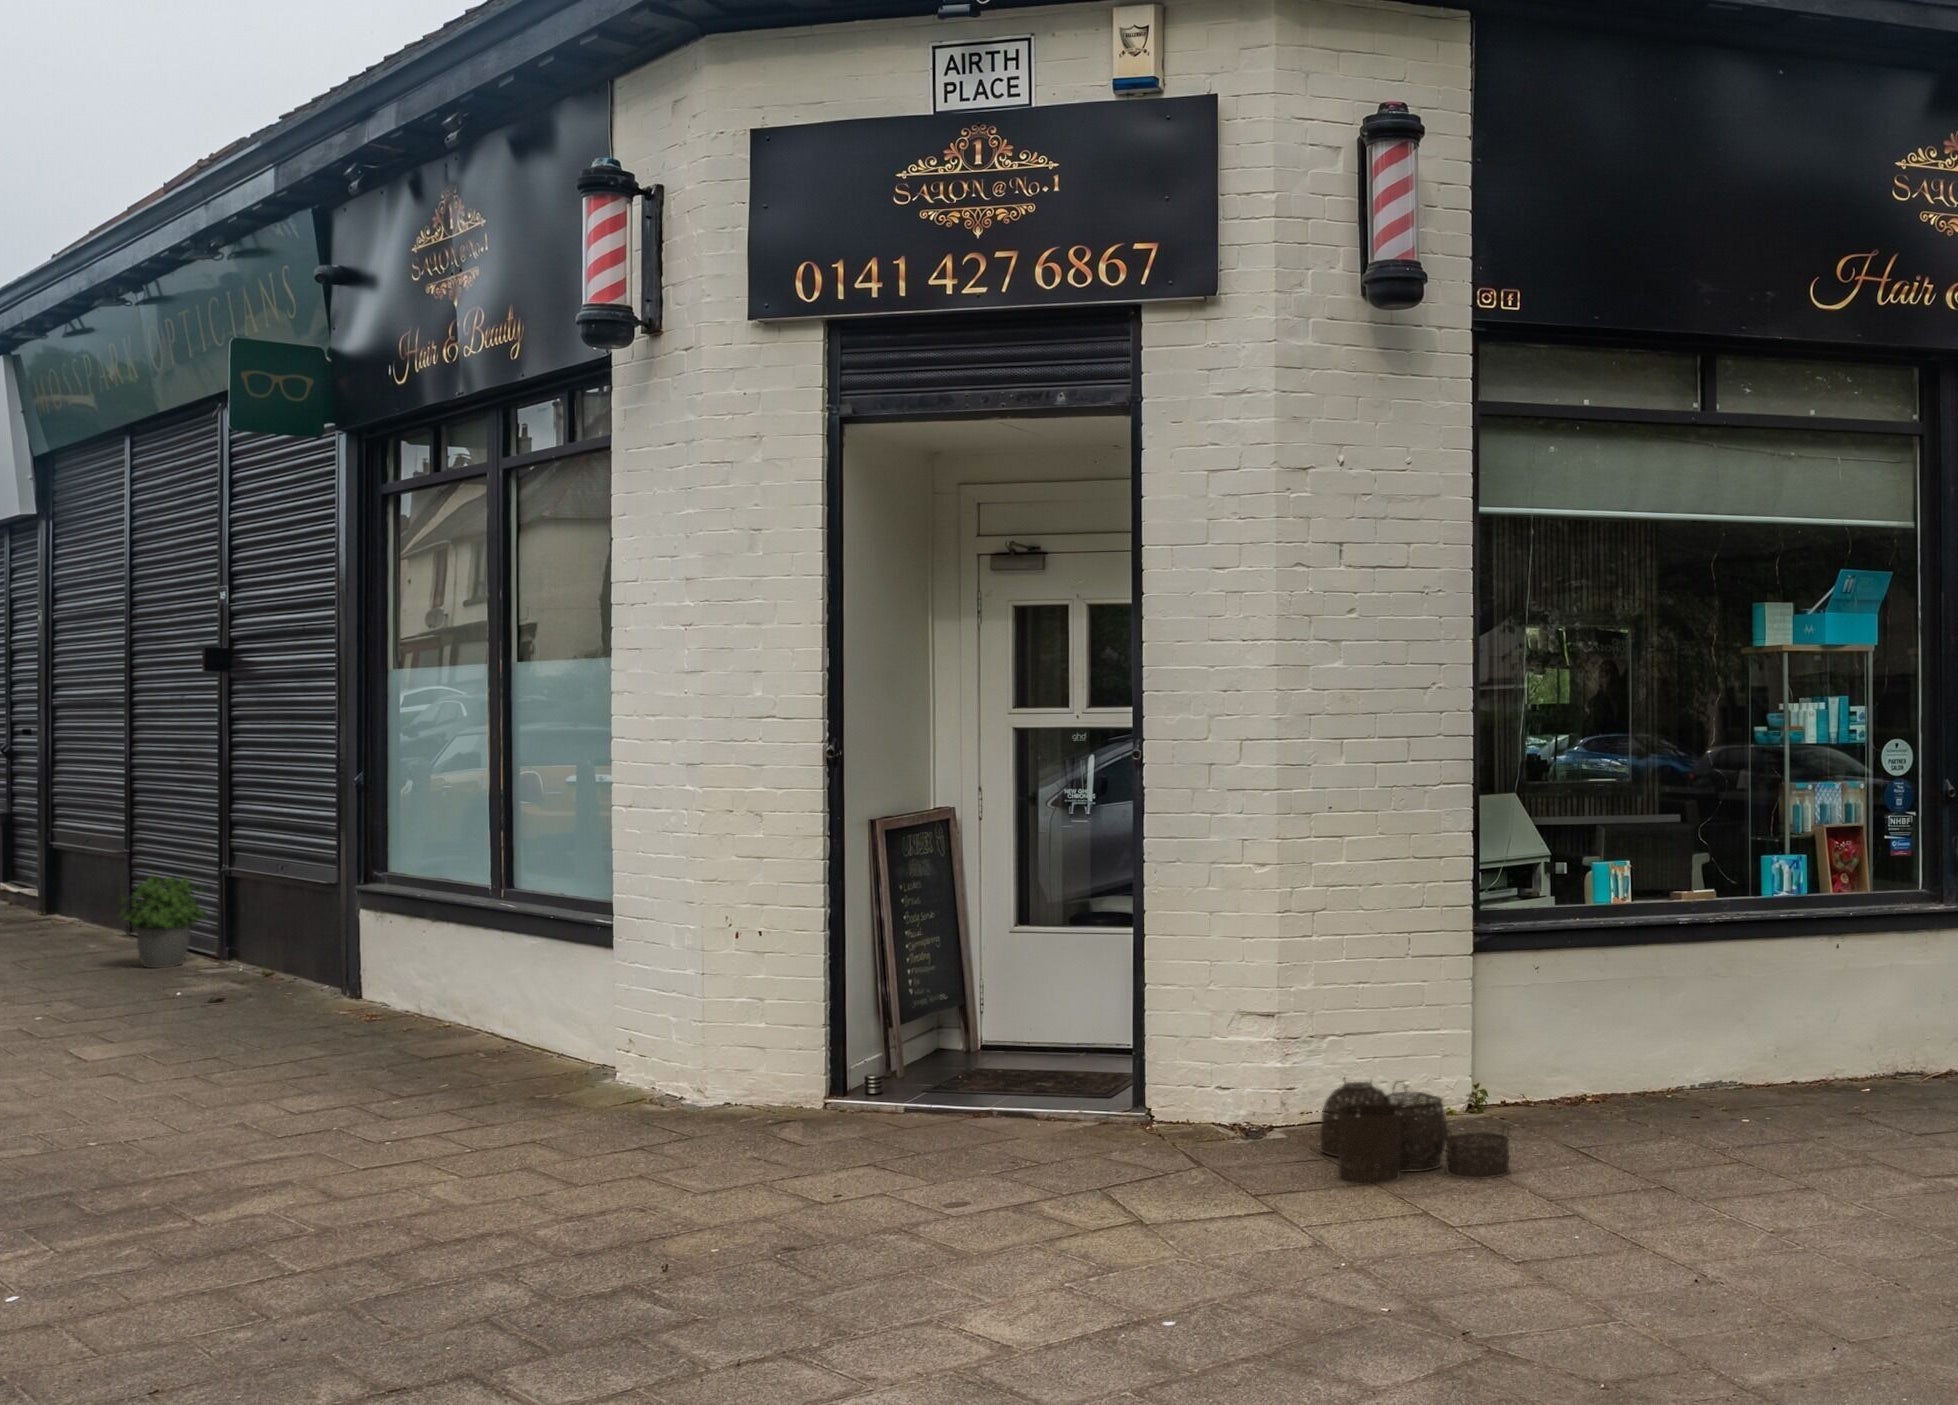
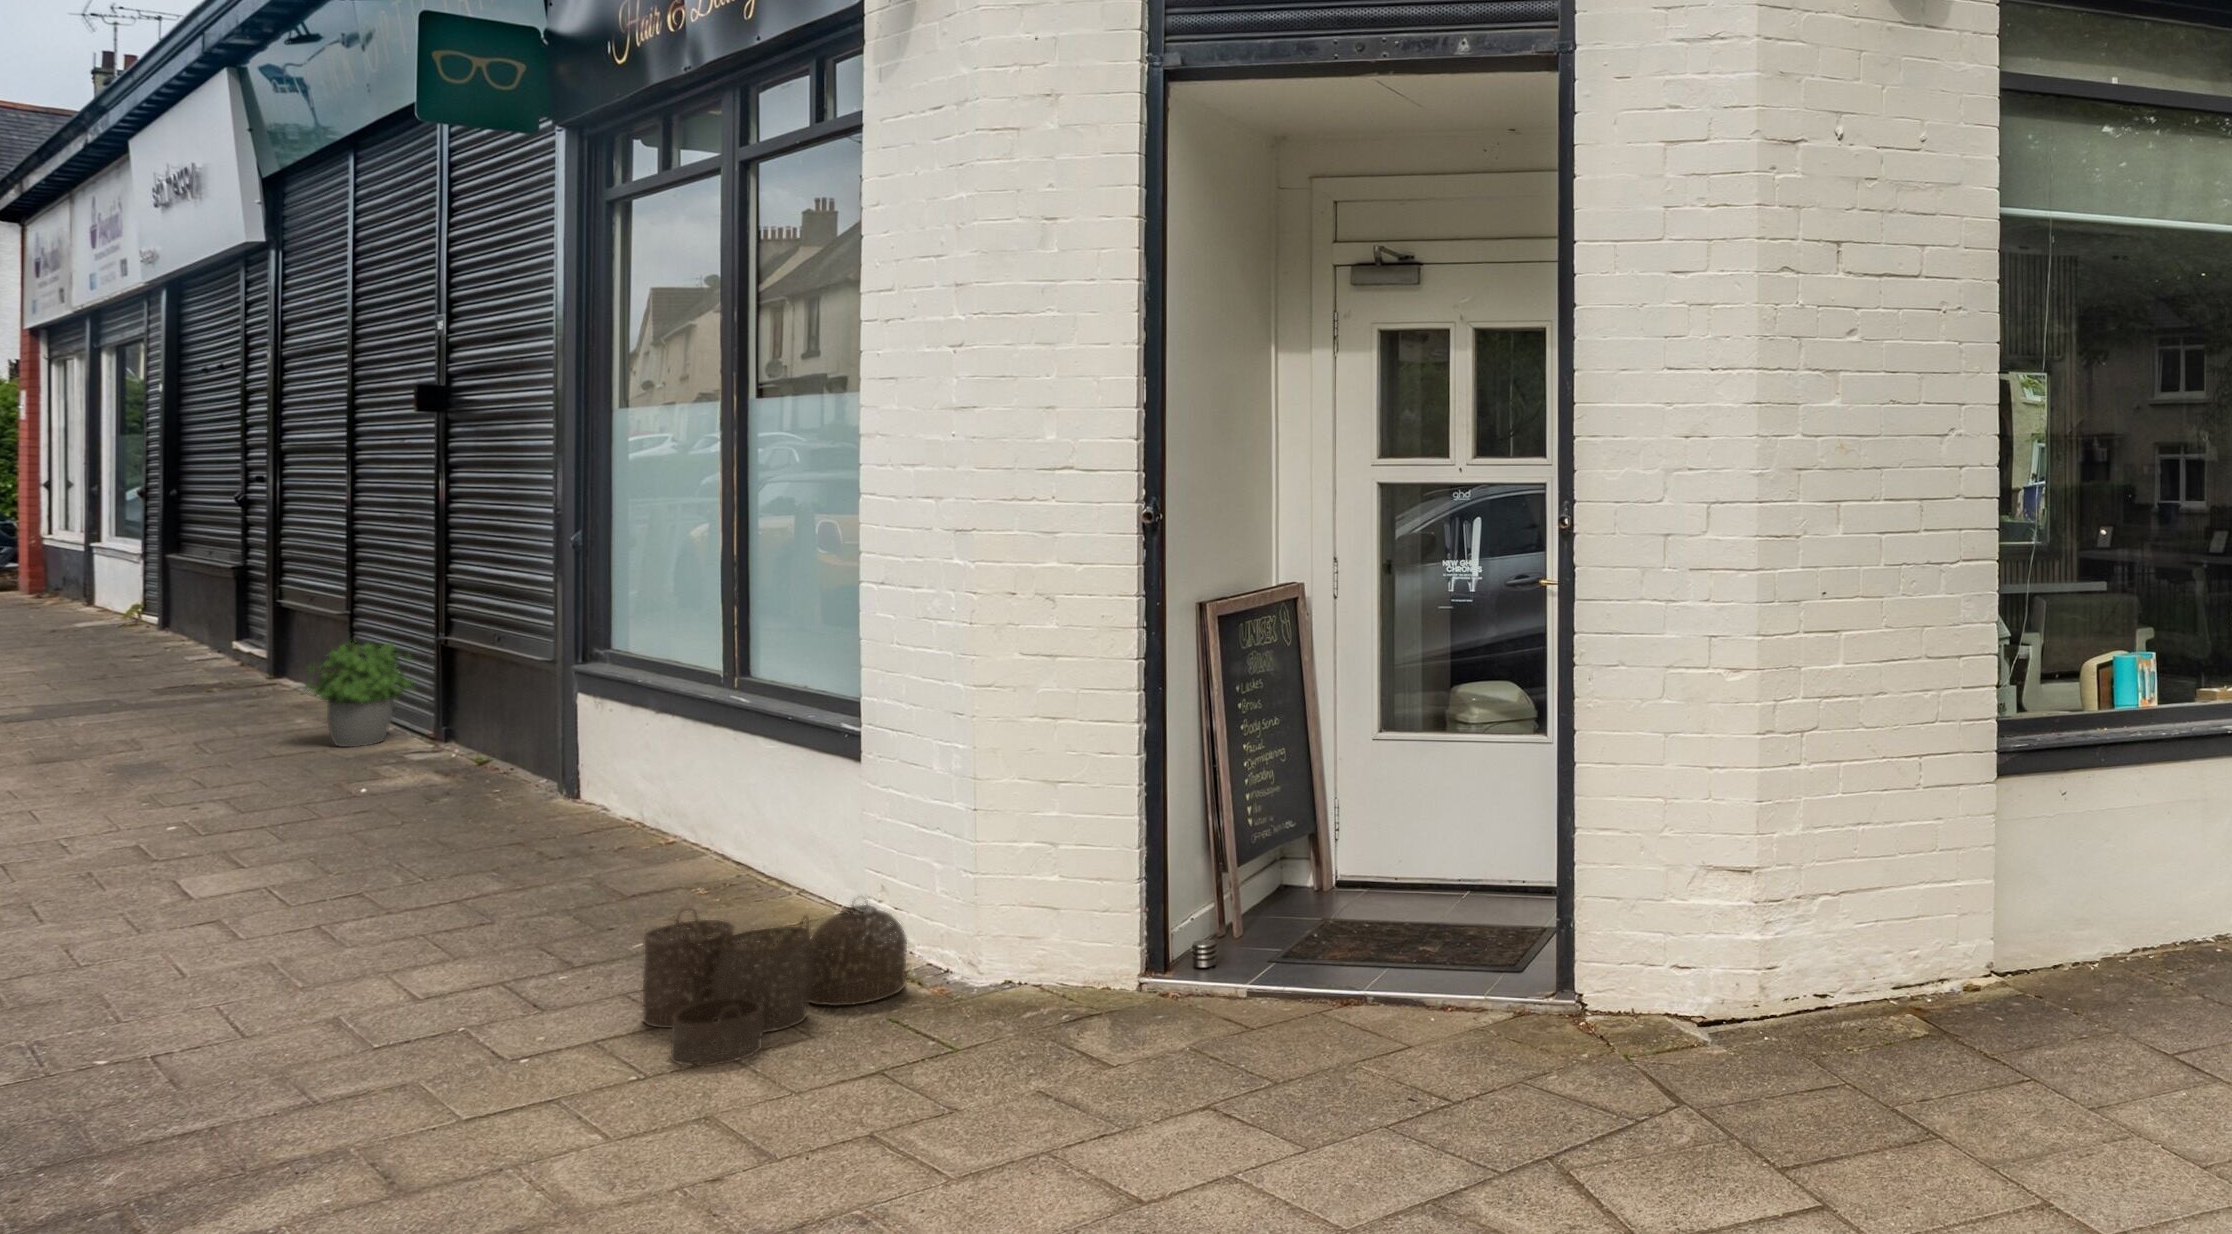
woven basket: present [1320,1078,1509,1185] -> present [643,901,907,1066]

